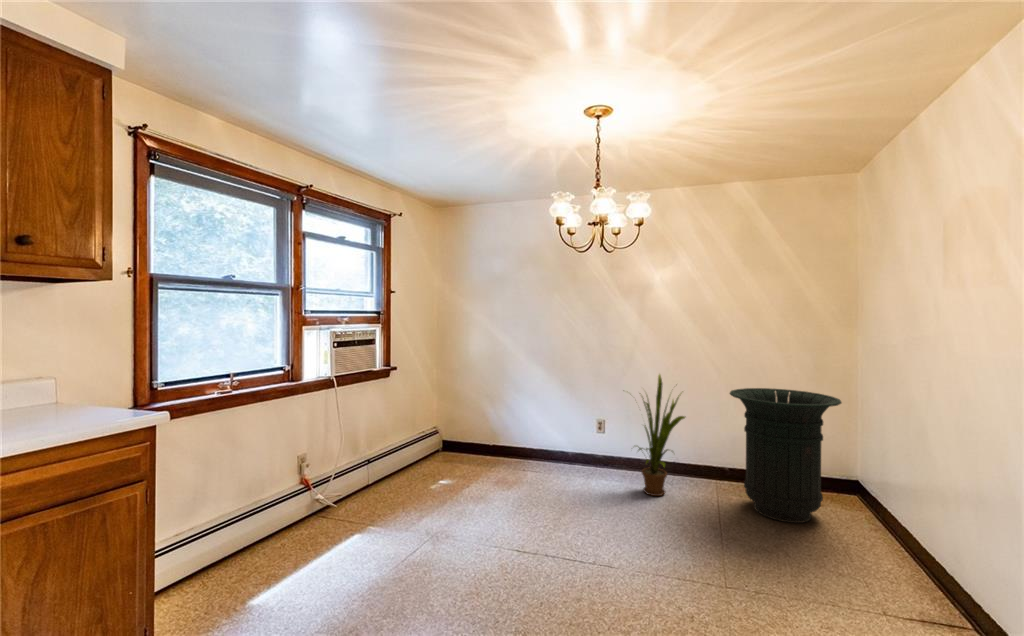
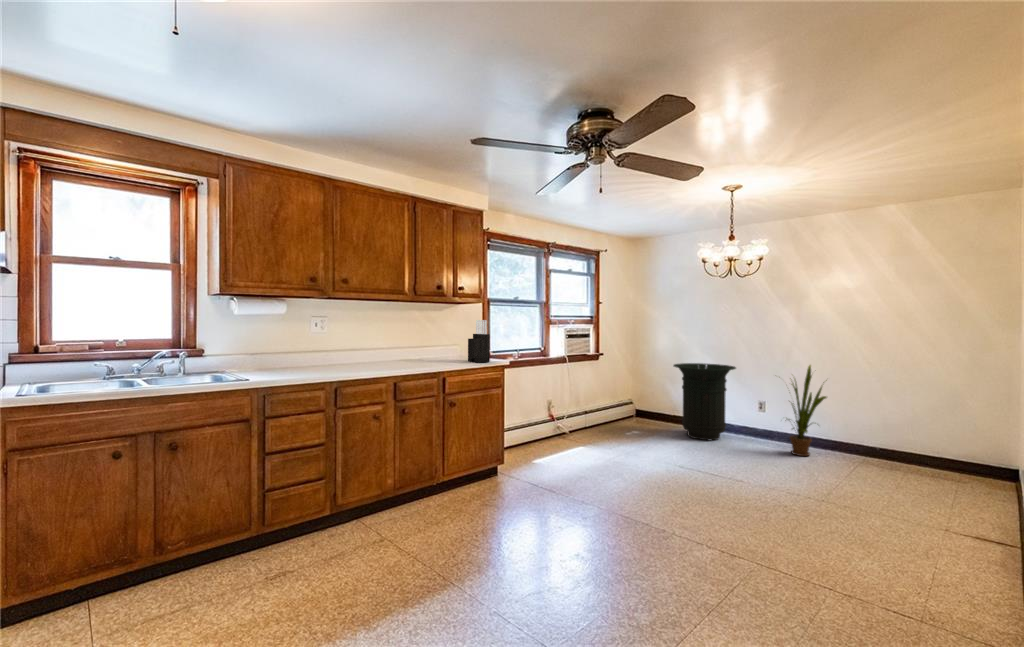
knife block: none [44,322,105,430] -> present [468,320,490,363]
trash can: present [730,388,841,523] -> present [674,363,736,440]

